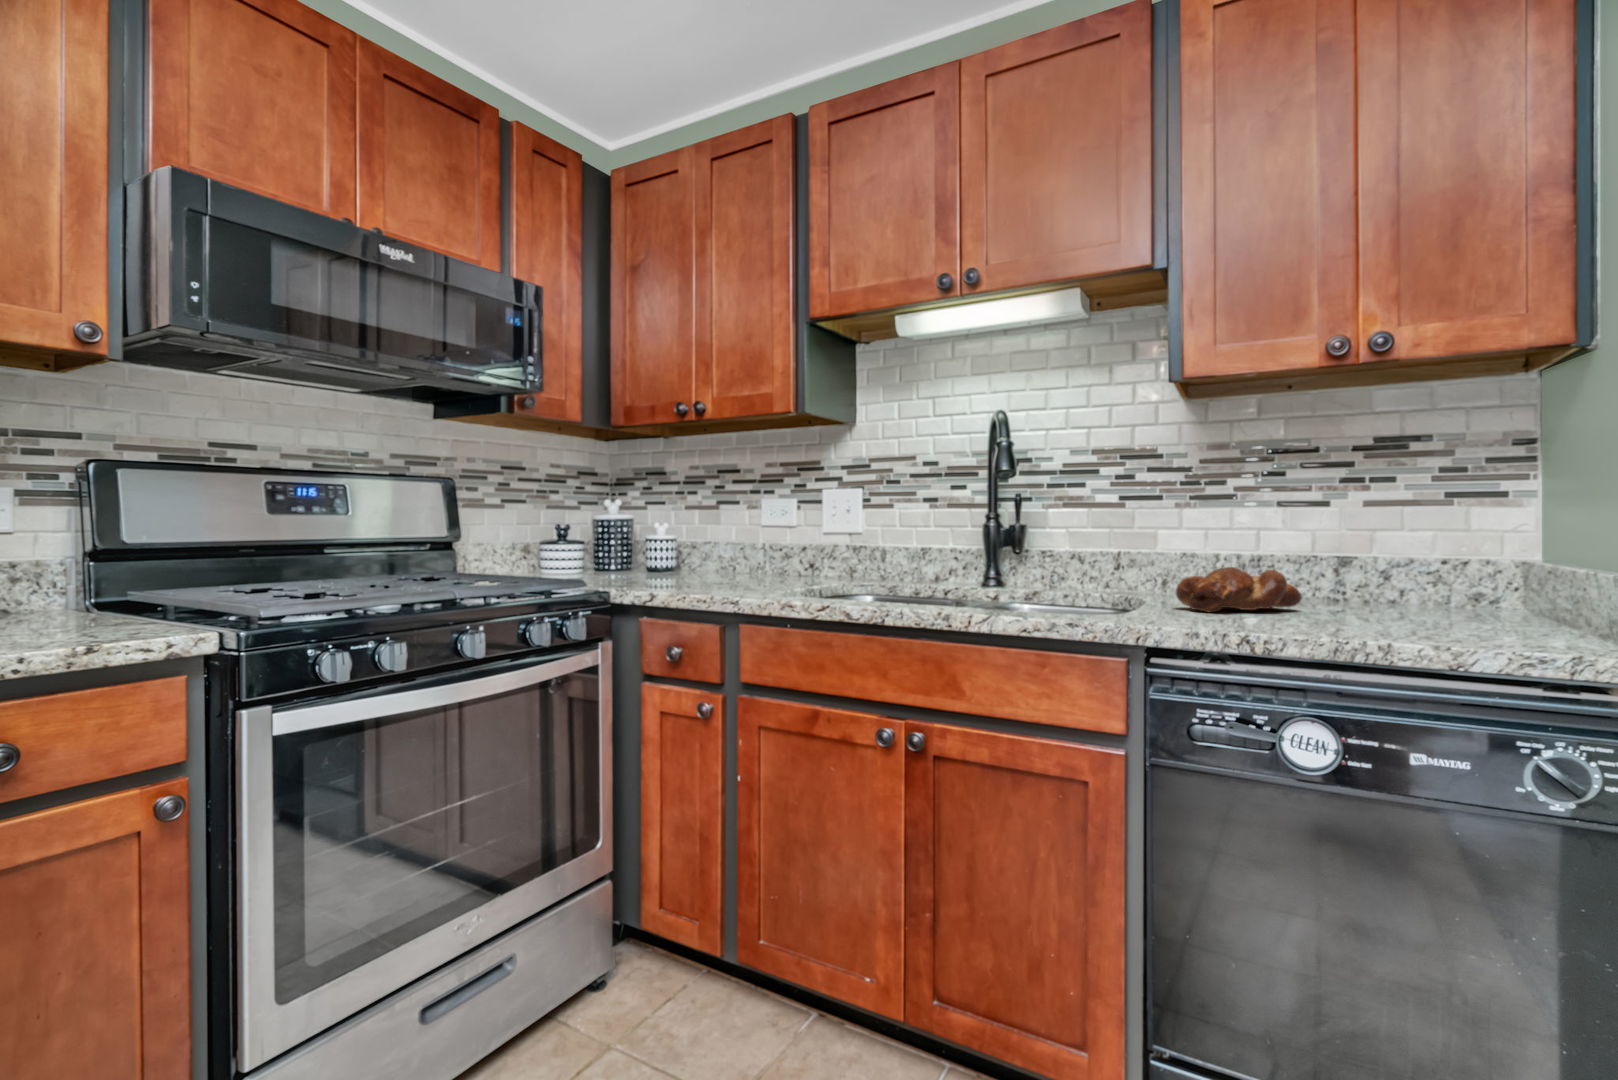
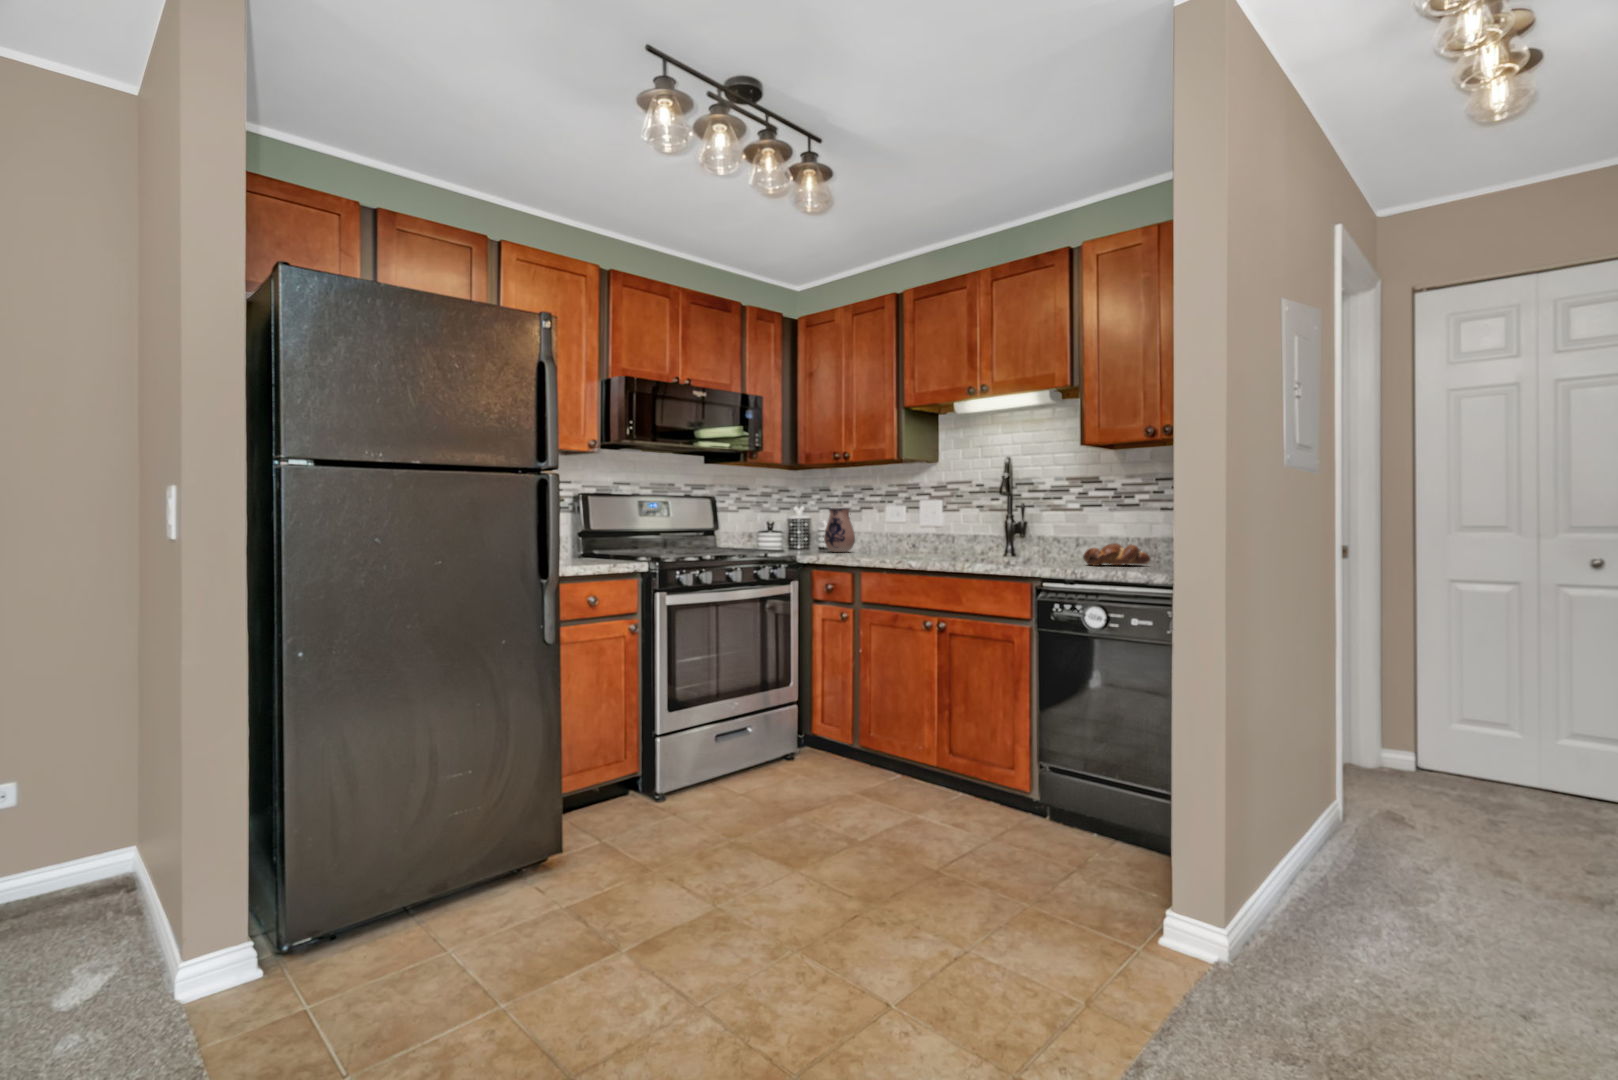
ceramic pitcher: none [657,502,709,576] -> present [824,508,855,552]

